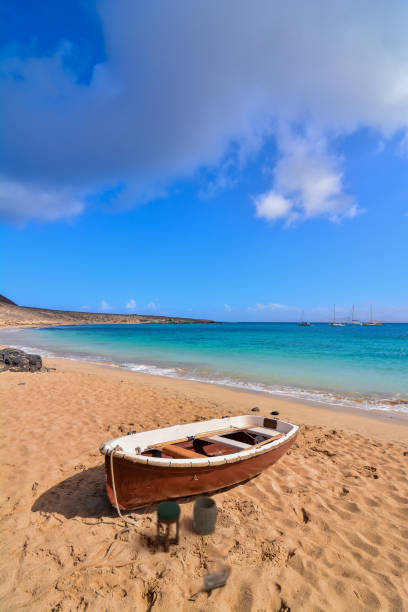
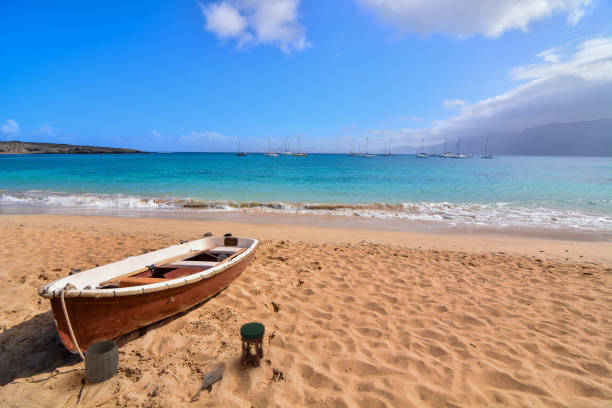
woven basket: present [193,497,217,535] -> present [84,340,119,383]
stool: present [156,501,181,552] -> present [240,322,265,367]

